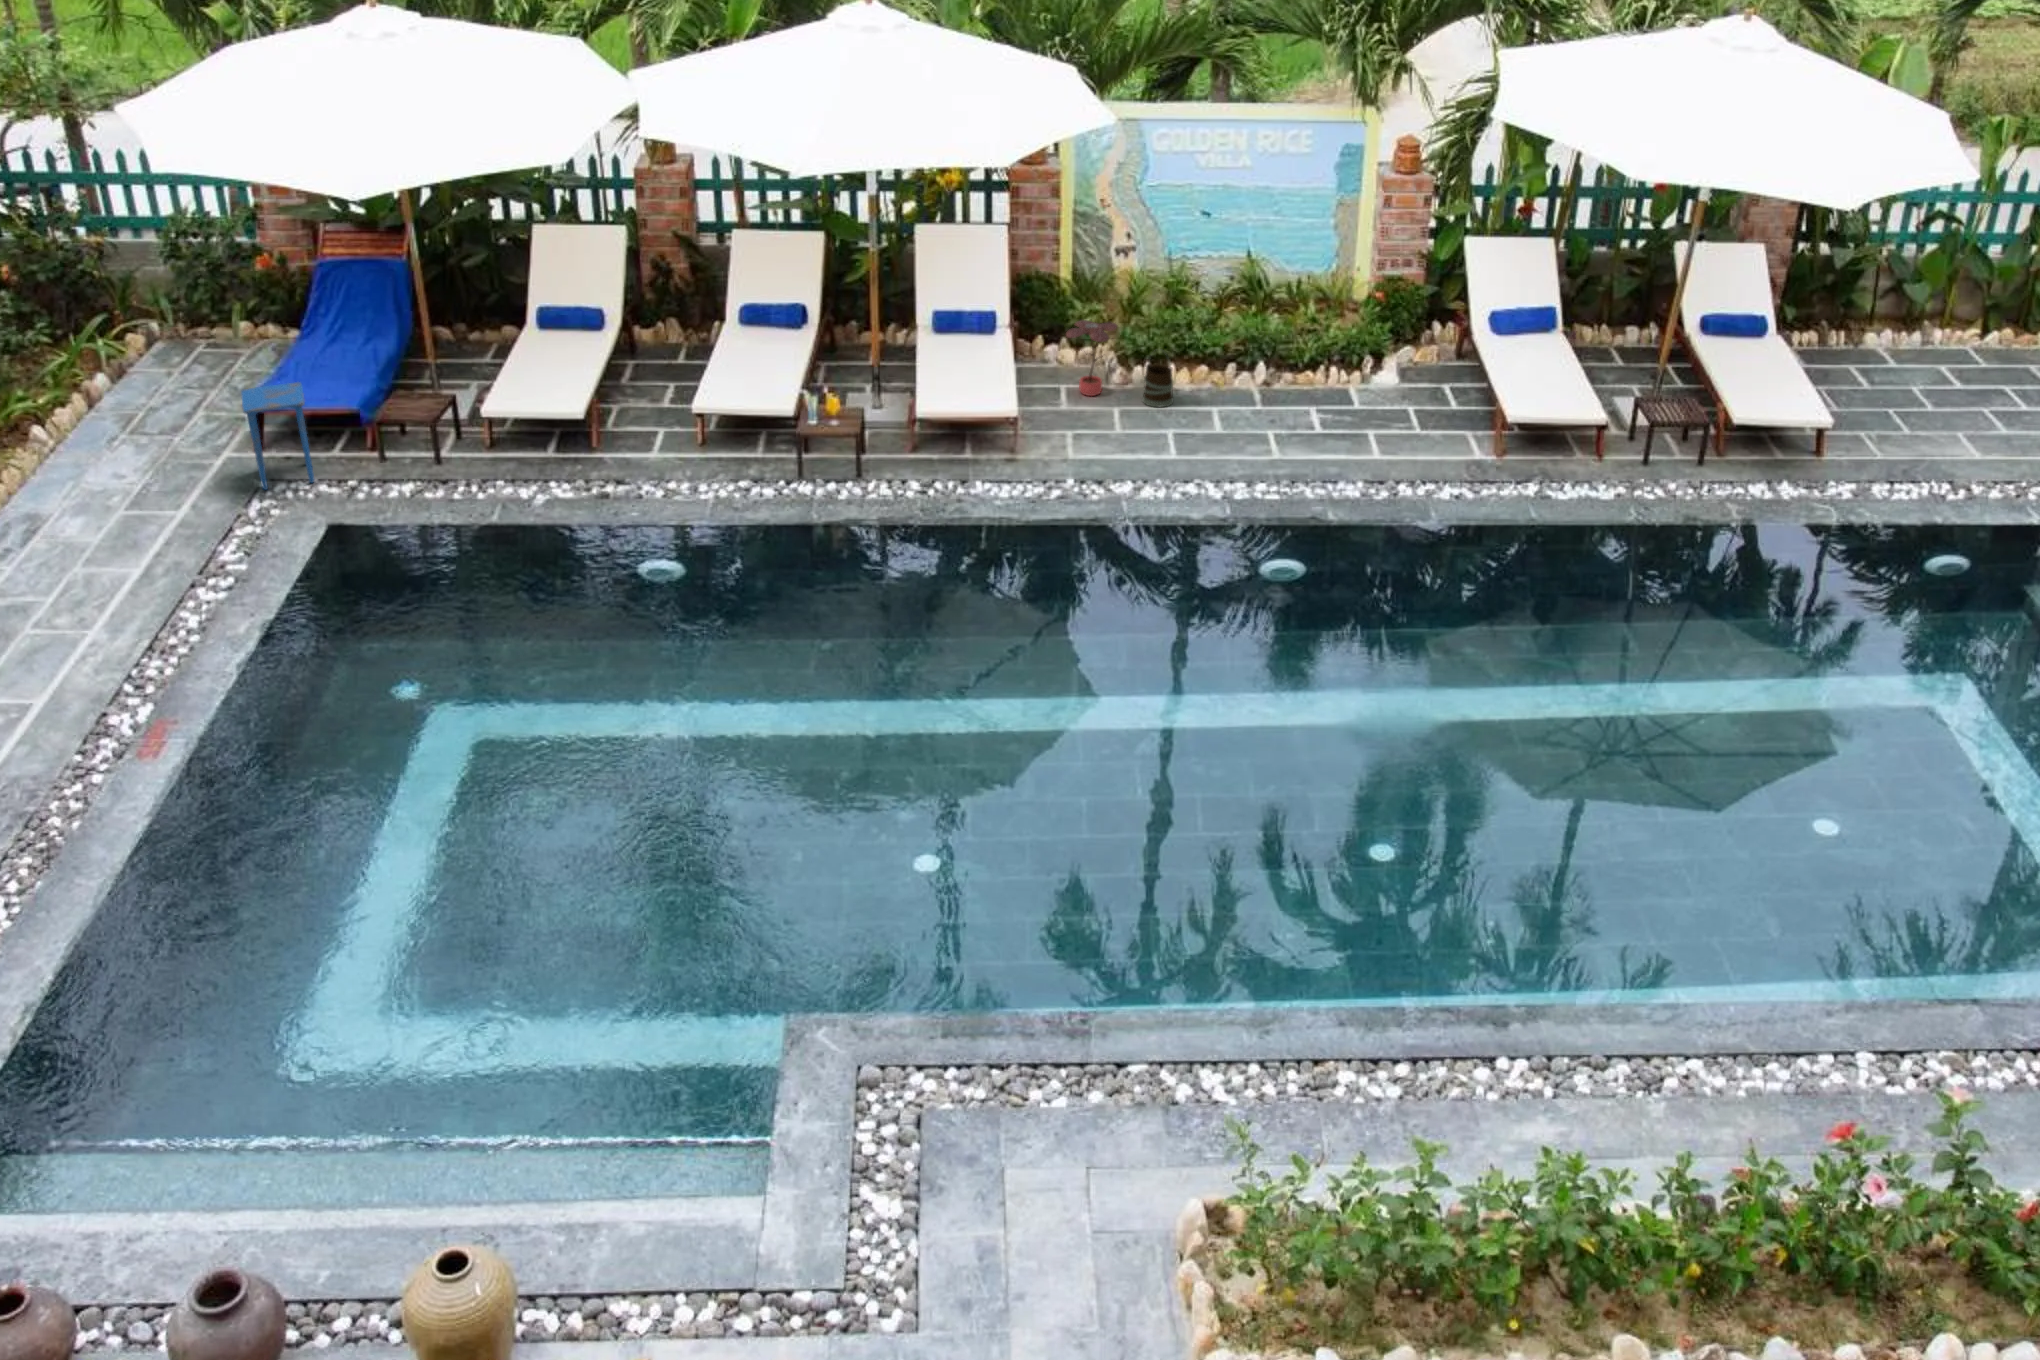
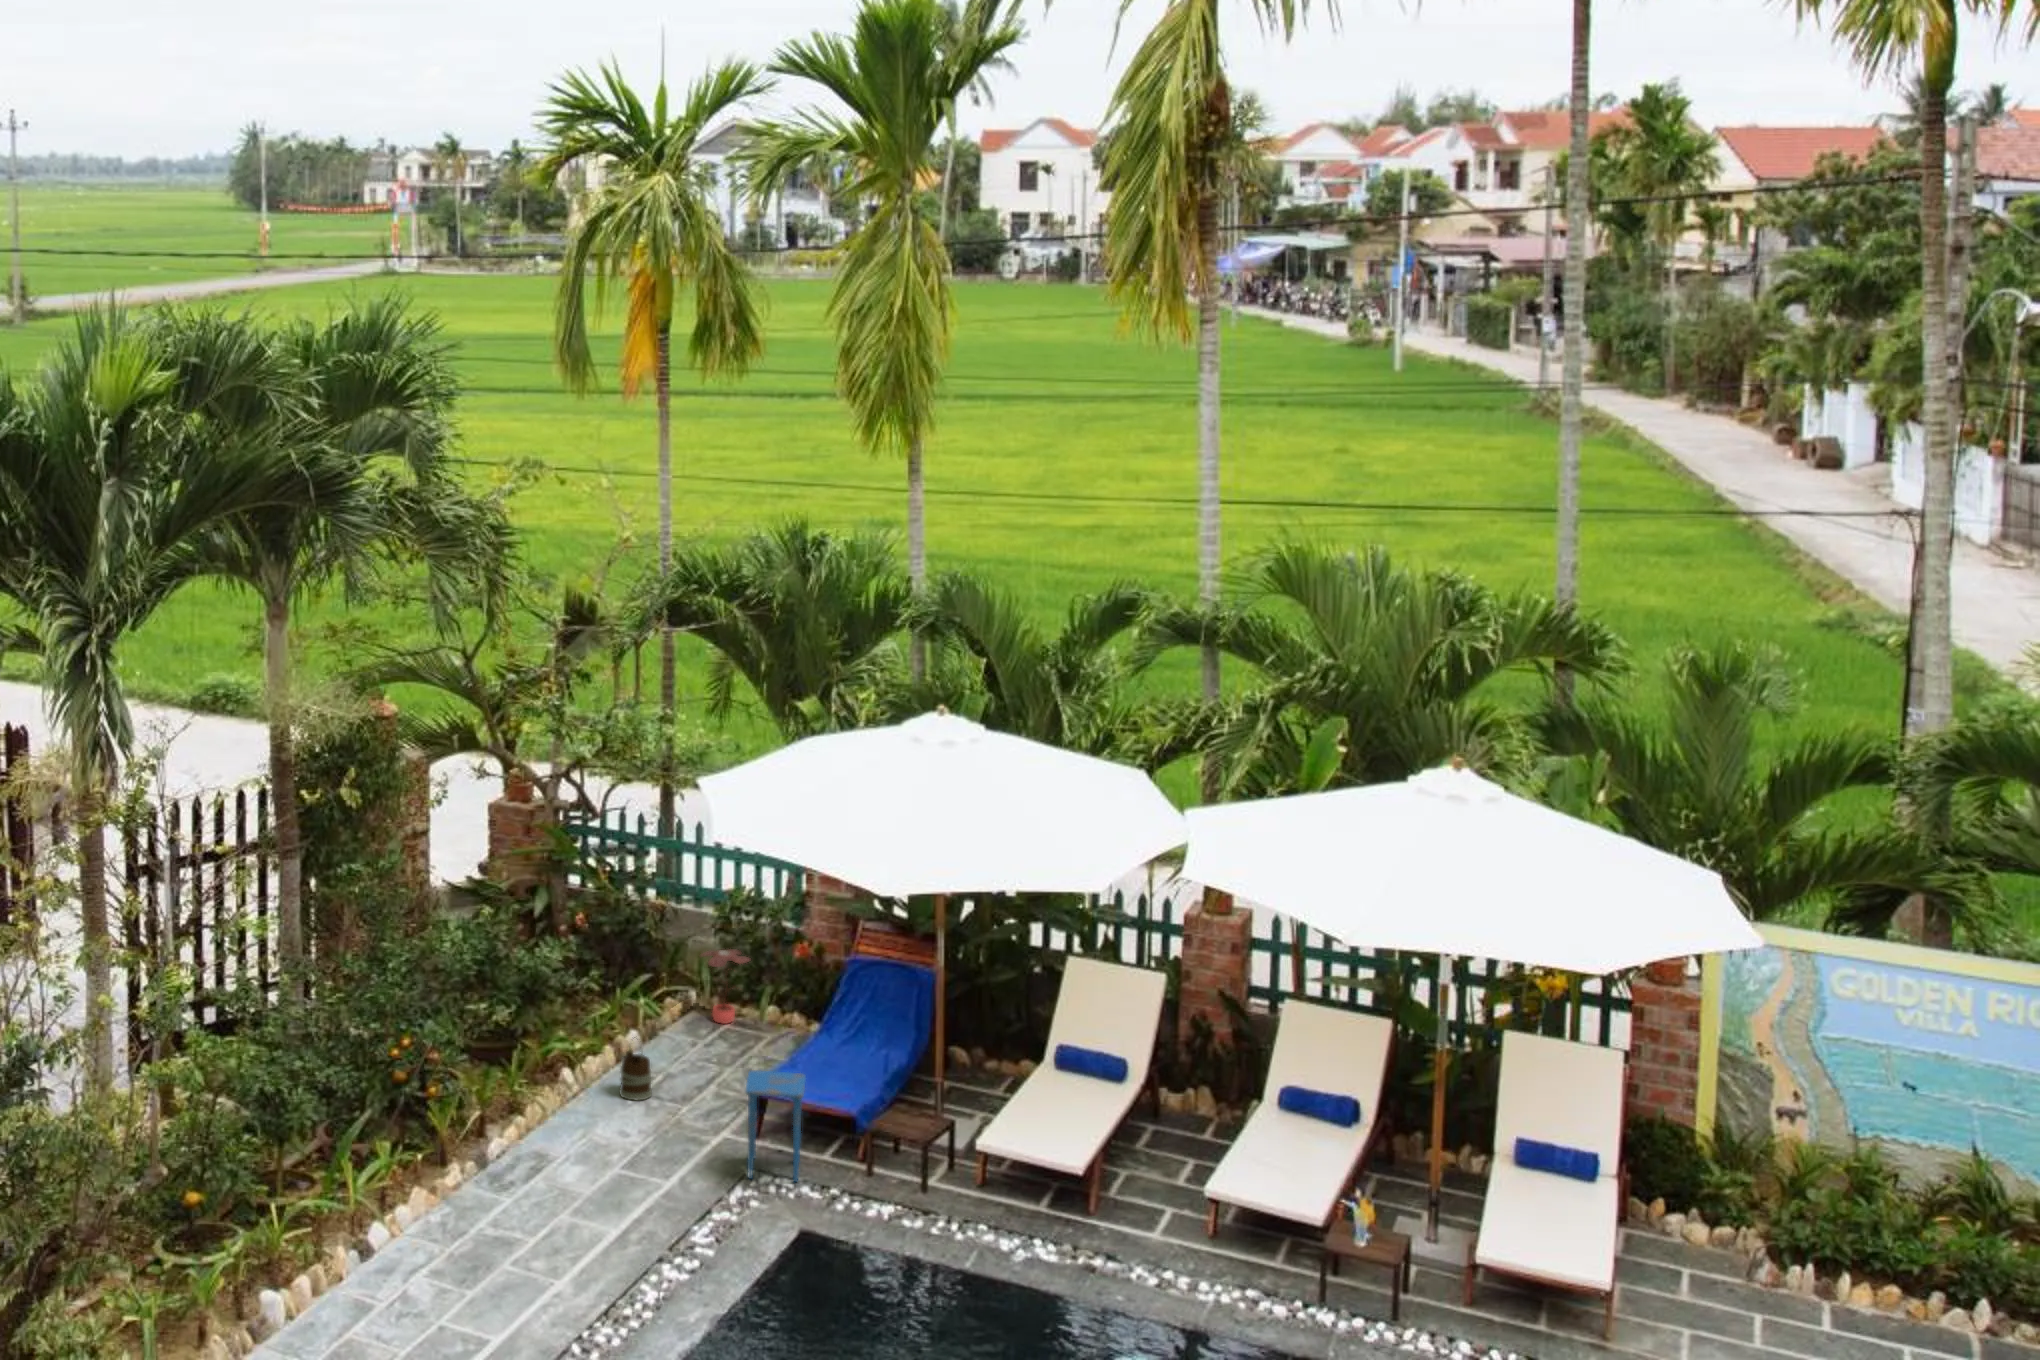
potted plant: present [1066,320,1117,396] -> present [701,949,750,1024]
wooden bucket: present [1143,349,1174,407] -> present [619,1037,652,1101]

